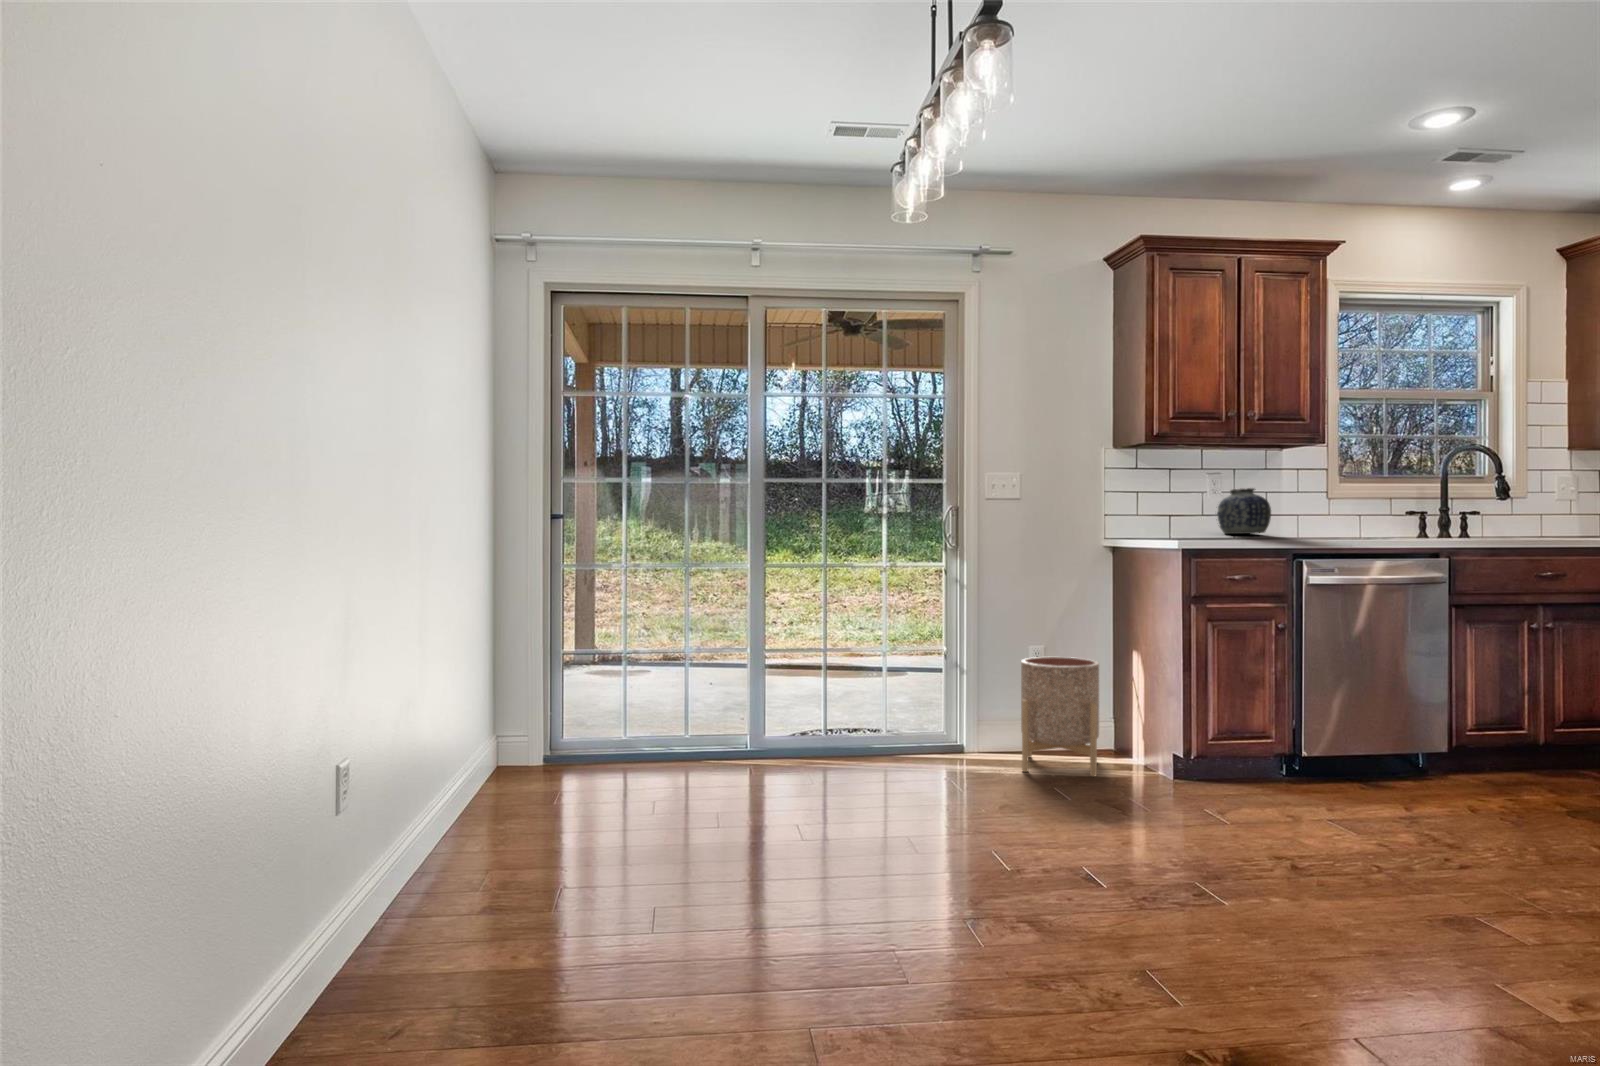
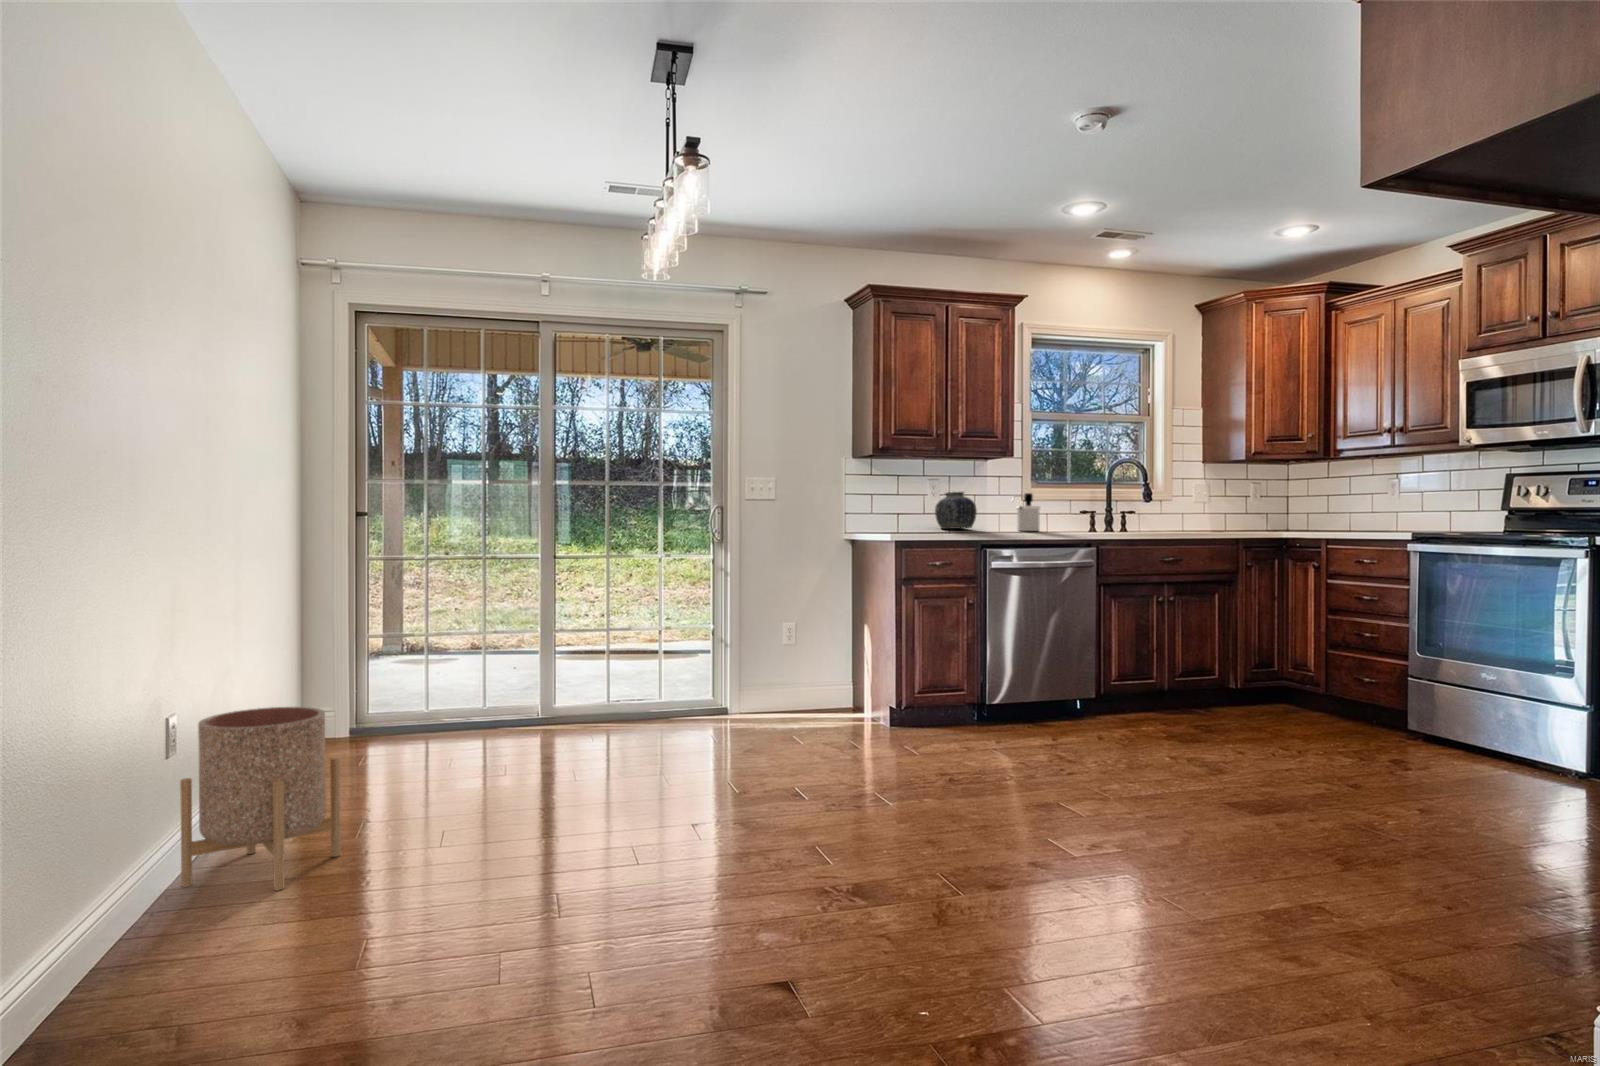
soap dispenser: none [1318,490,1356,537] -> present [1012,493,1040,531]
planter: present [1021,657,1099,776] -> present [180,707,340,890]

